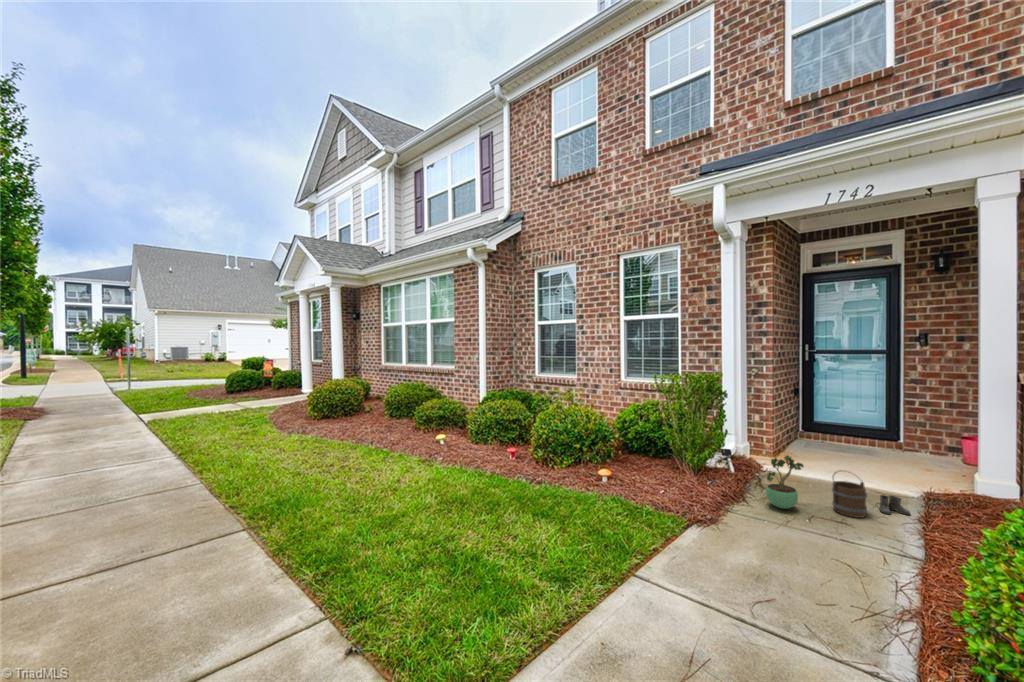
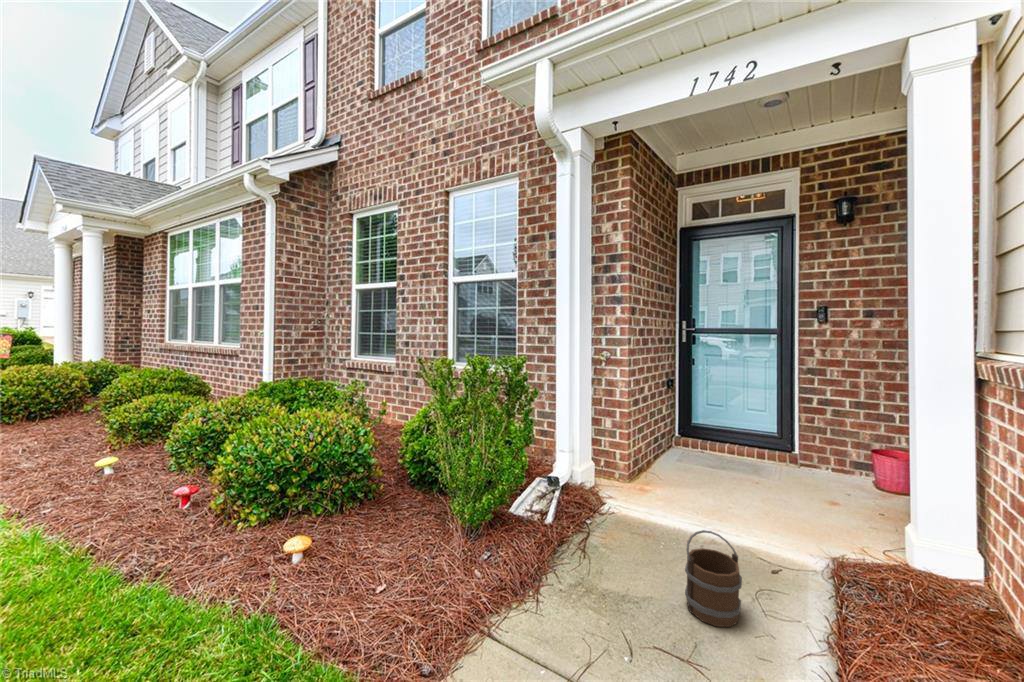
potted plant: present [766,455,804,509] -> none [574,507,639,609]
boots: present [880,495,910,515] -> none [751,571,810,612]

